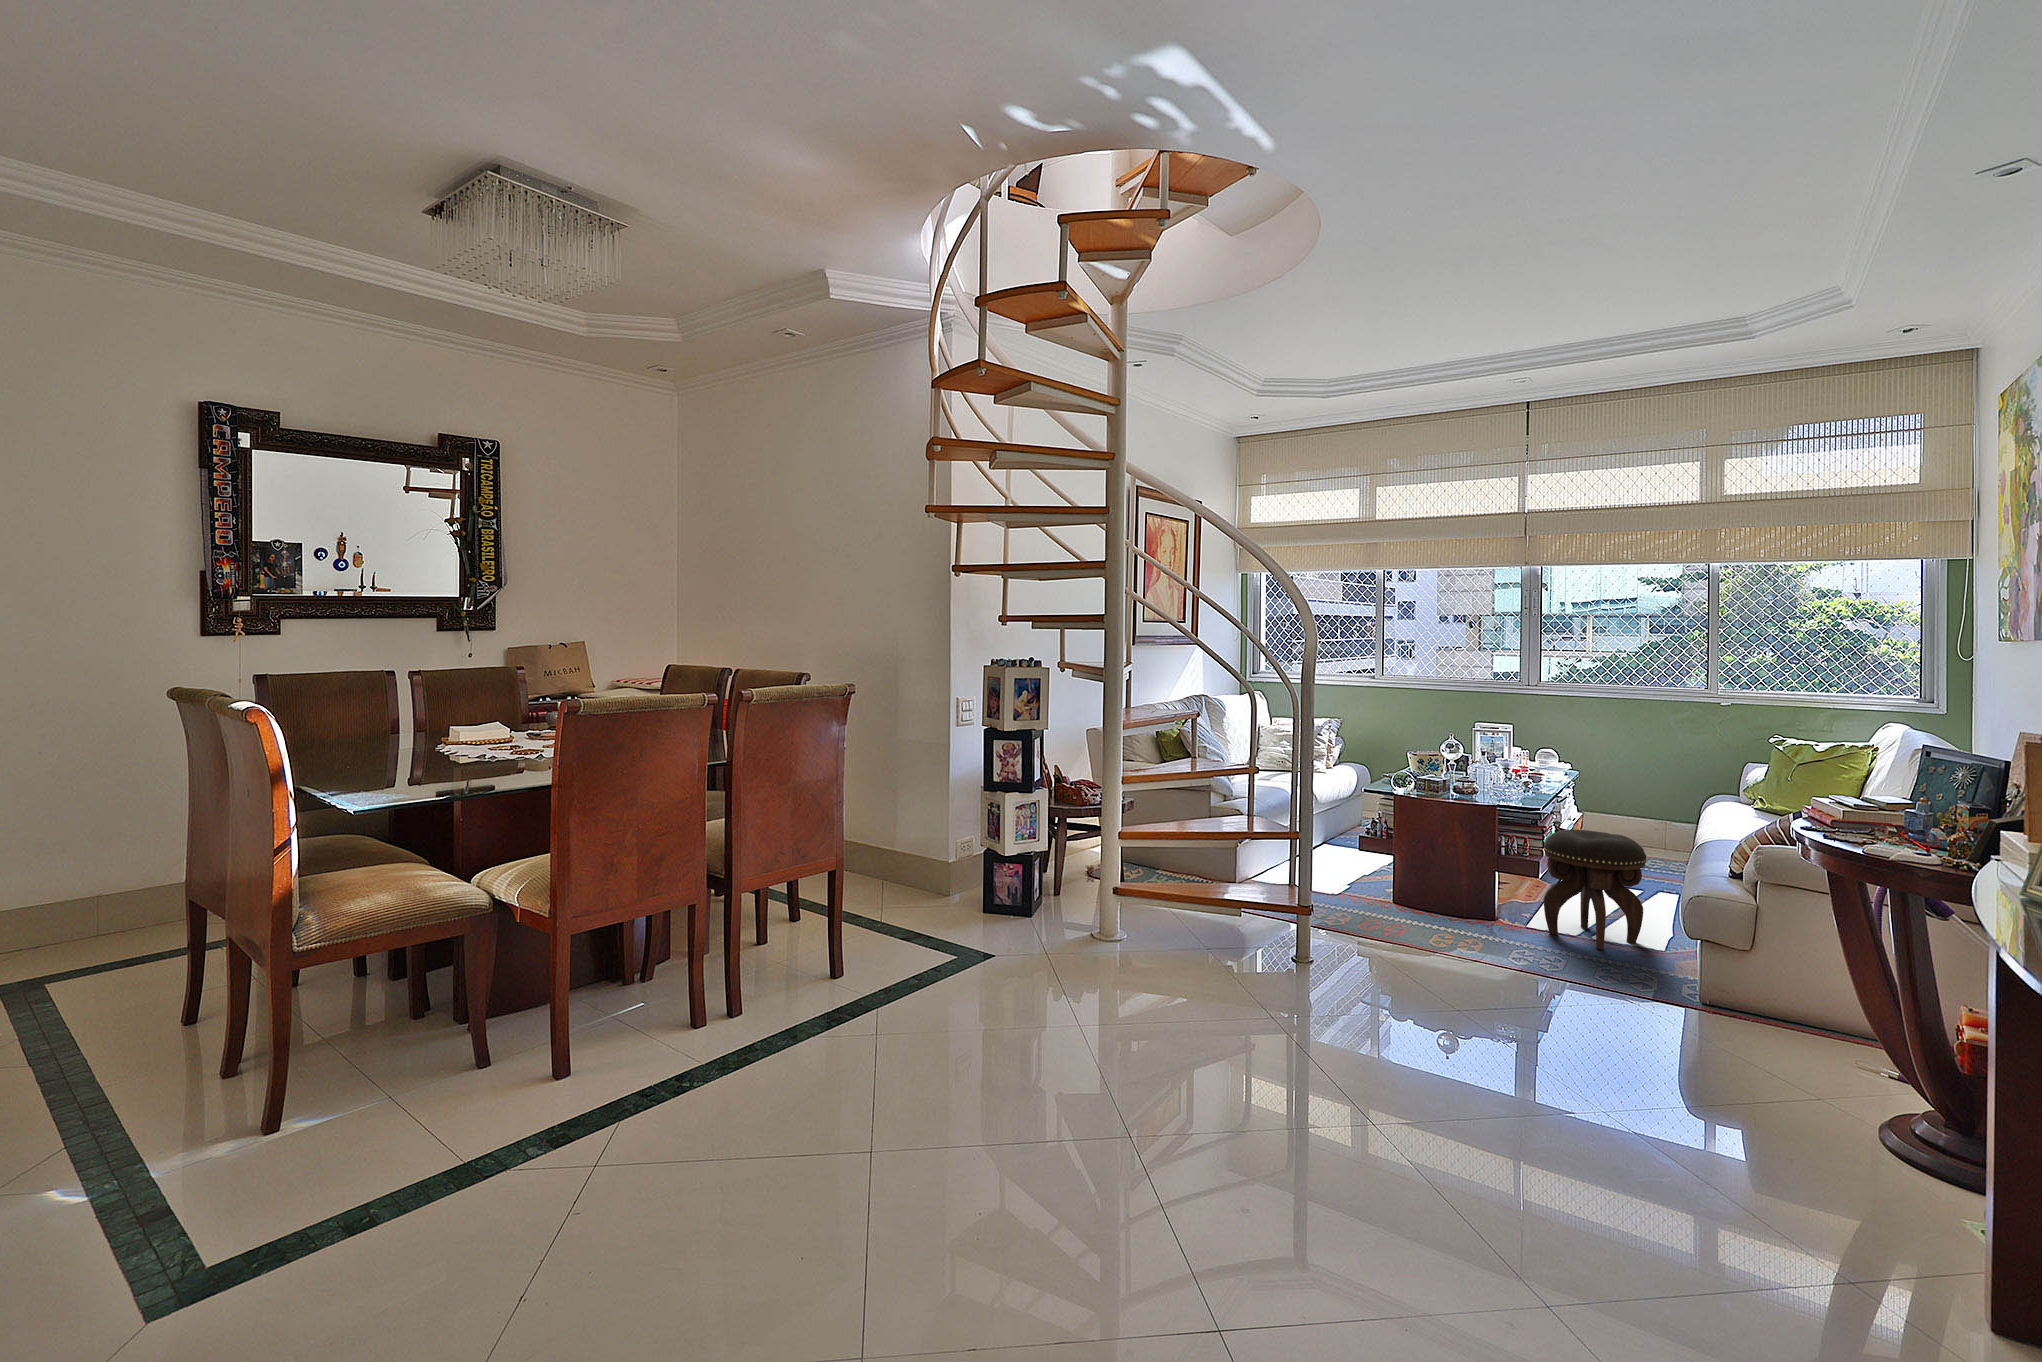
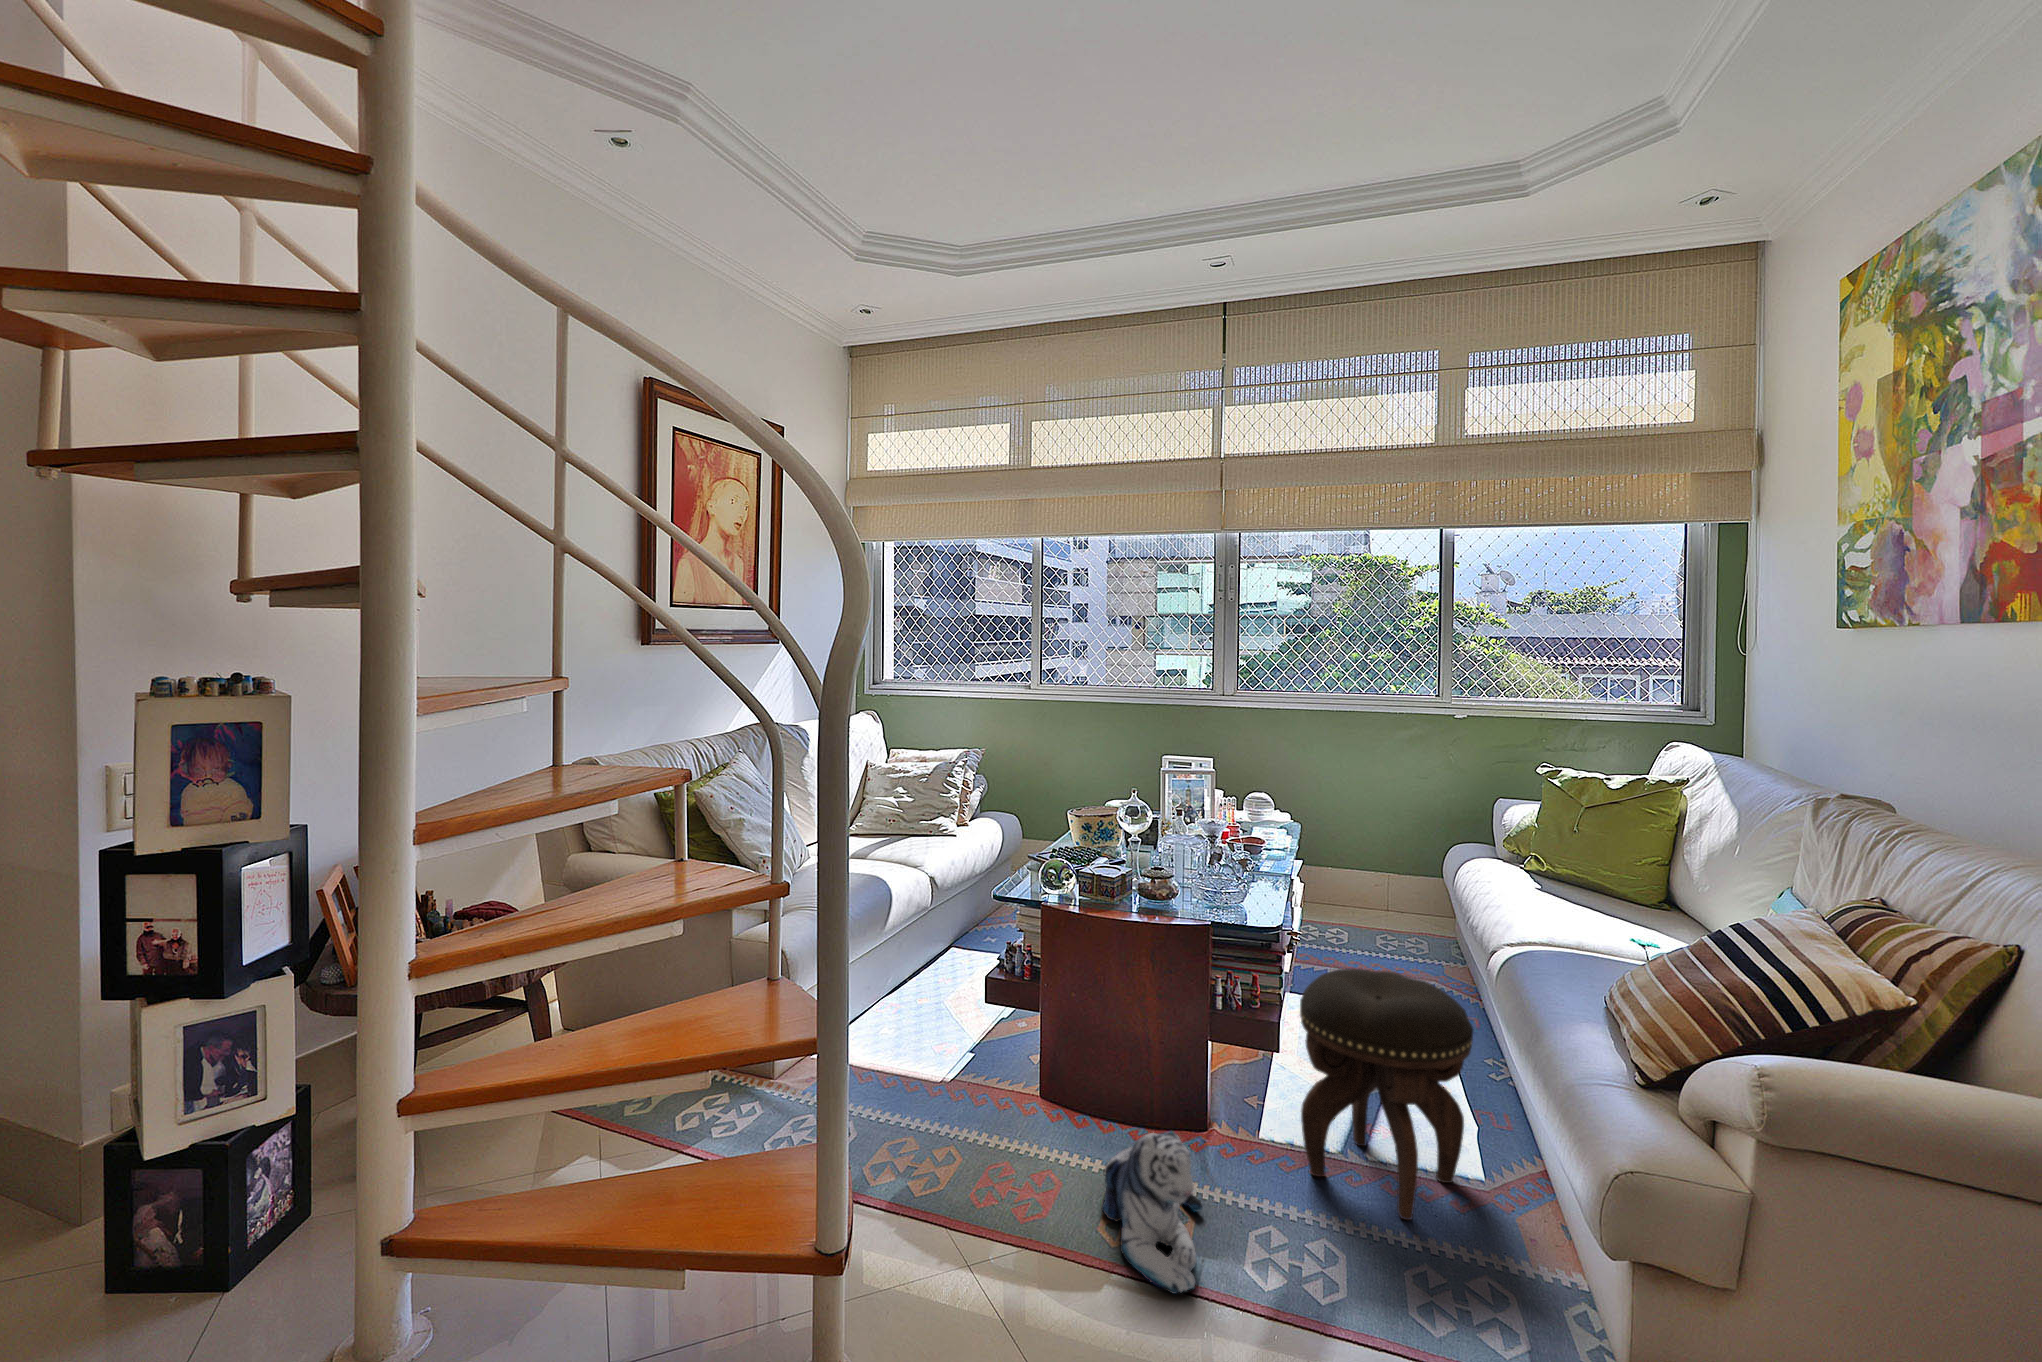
plush toy: none [1426,889,1483,952] -> present [1101,1133,1202,1294]

